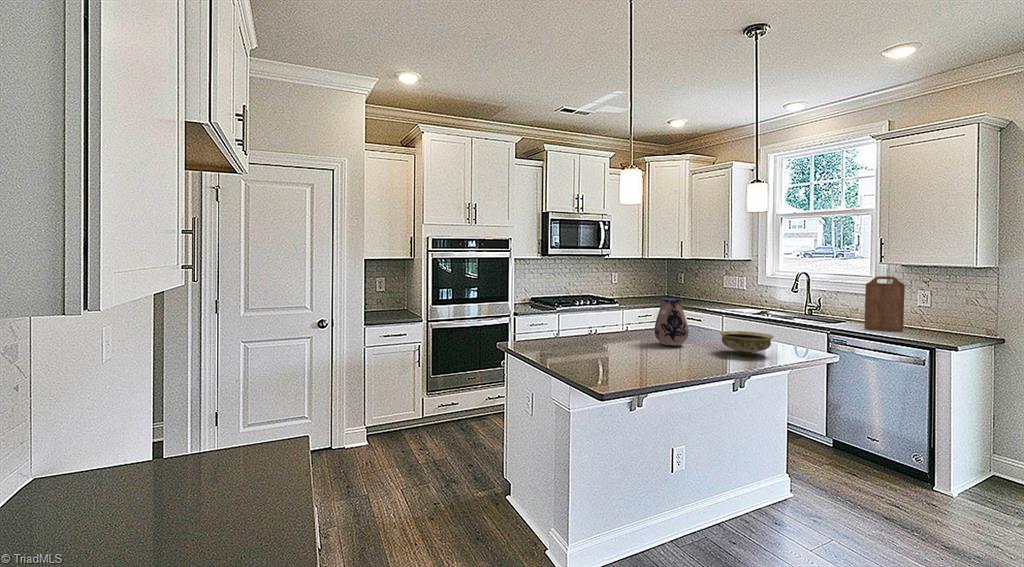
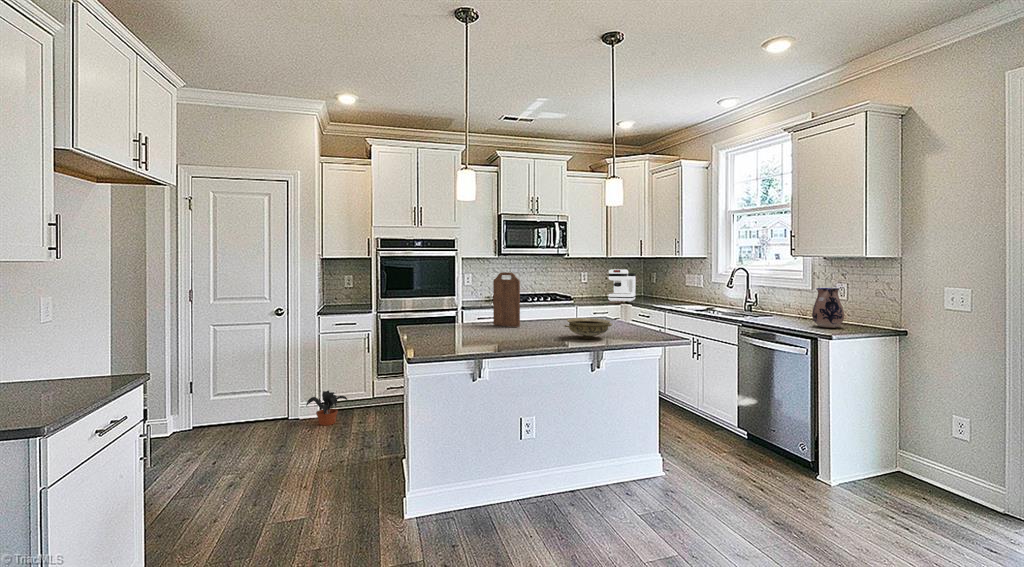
coffee maker: none [646,272,673,304] -> present [608,269,636,302]
cutting board: present [864,276,905,331] -> present [493,272,520,327]
ceramic pitcher: present [655,298,689,346] -> present [812,288,844,328]
potted plant: none [356,412,404,454] -> present [306,391,348,425]

